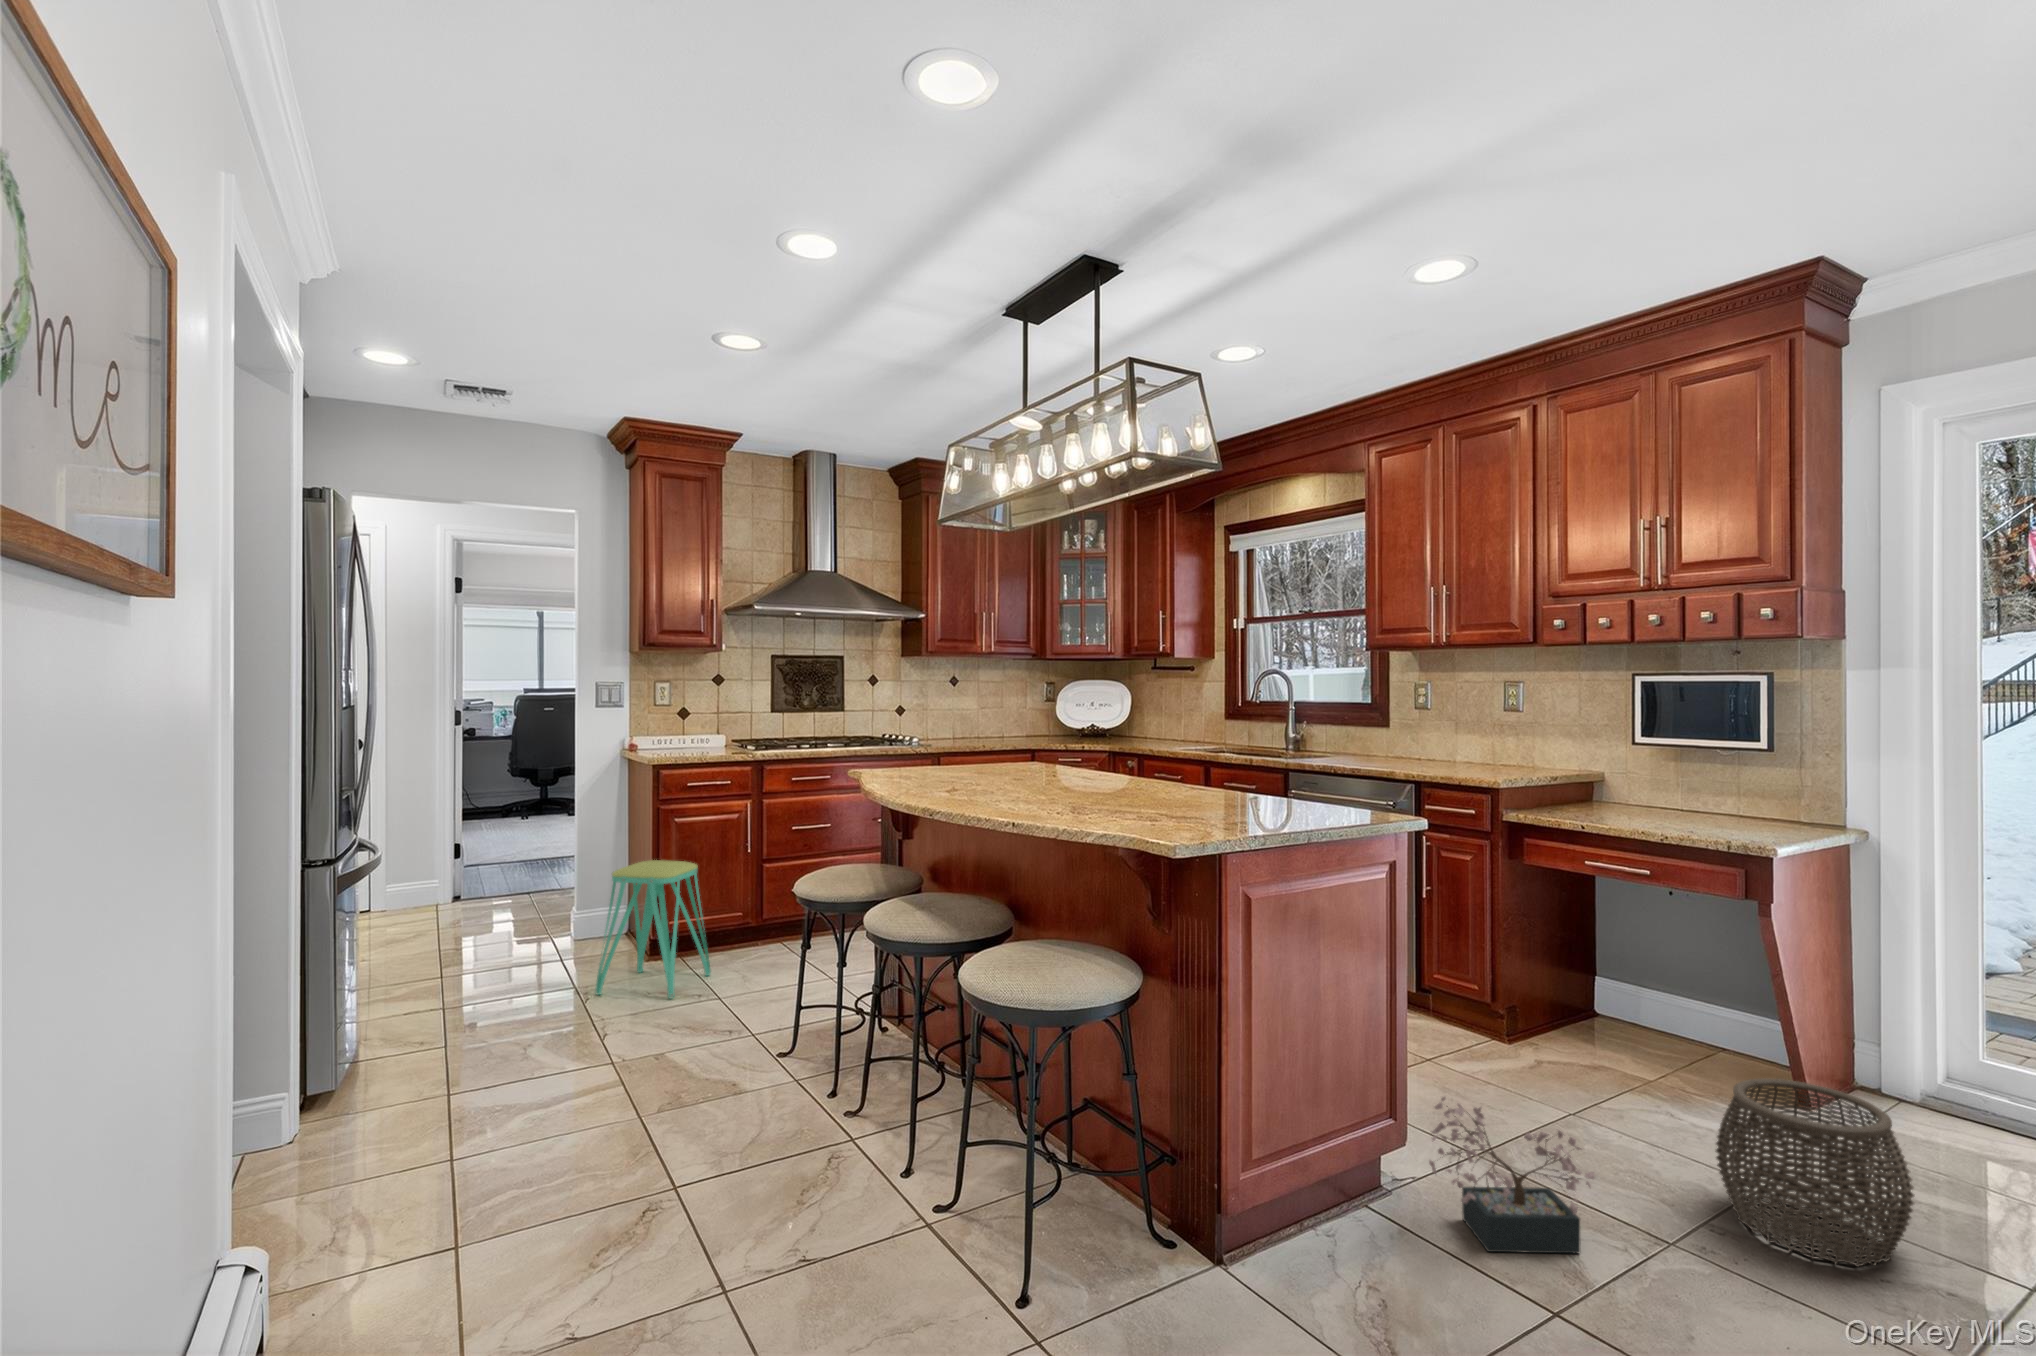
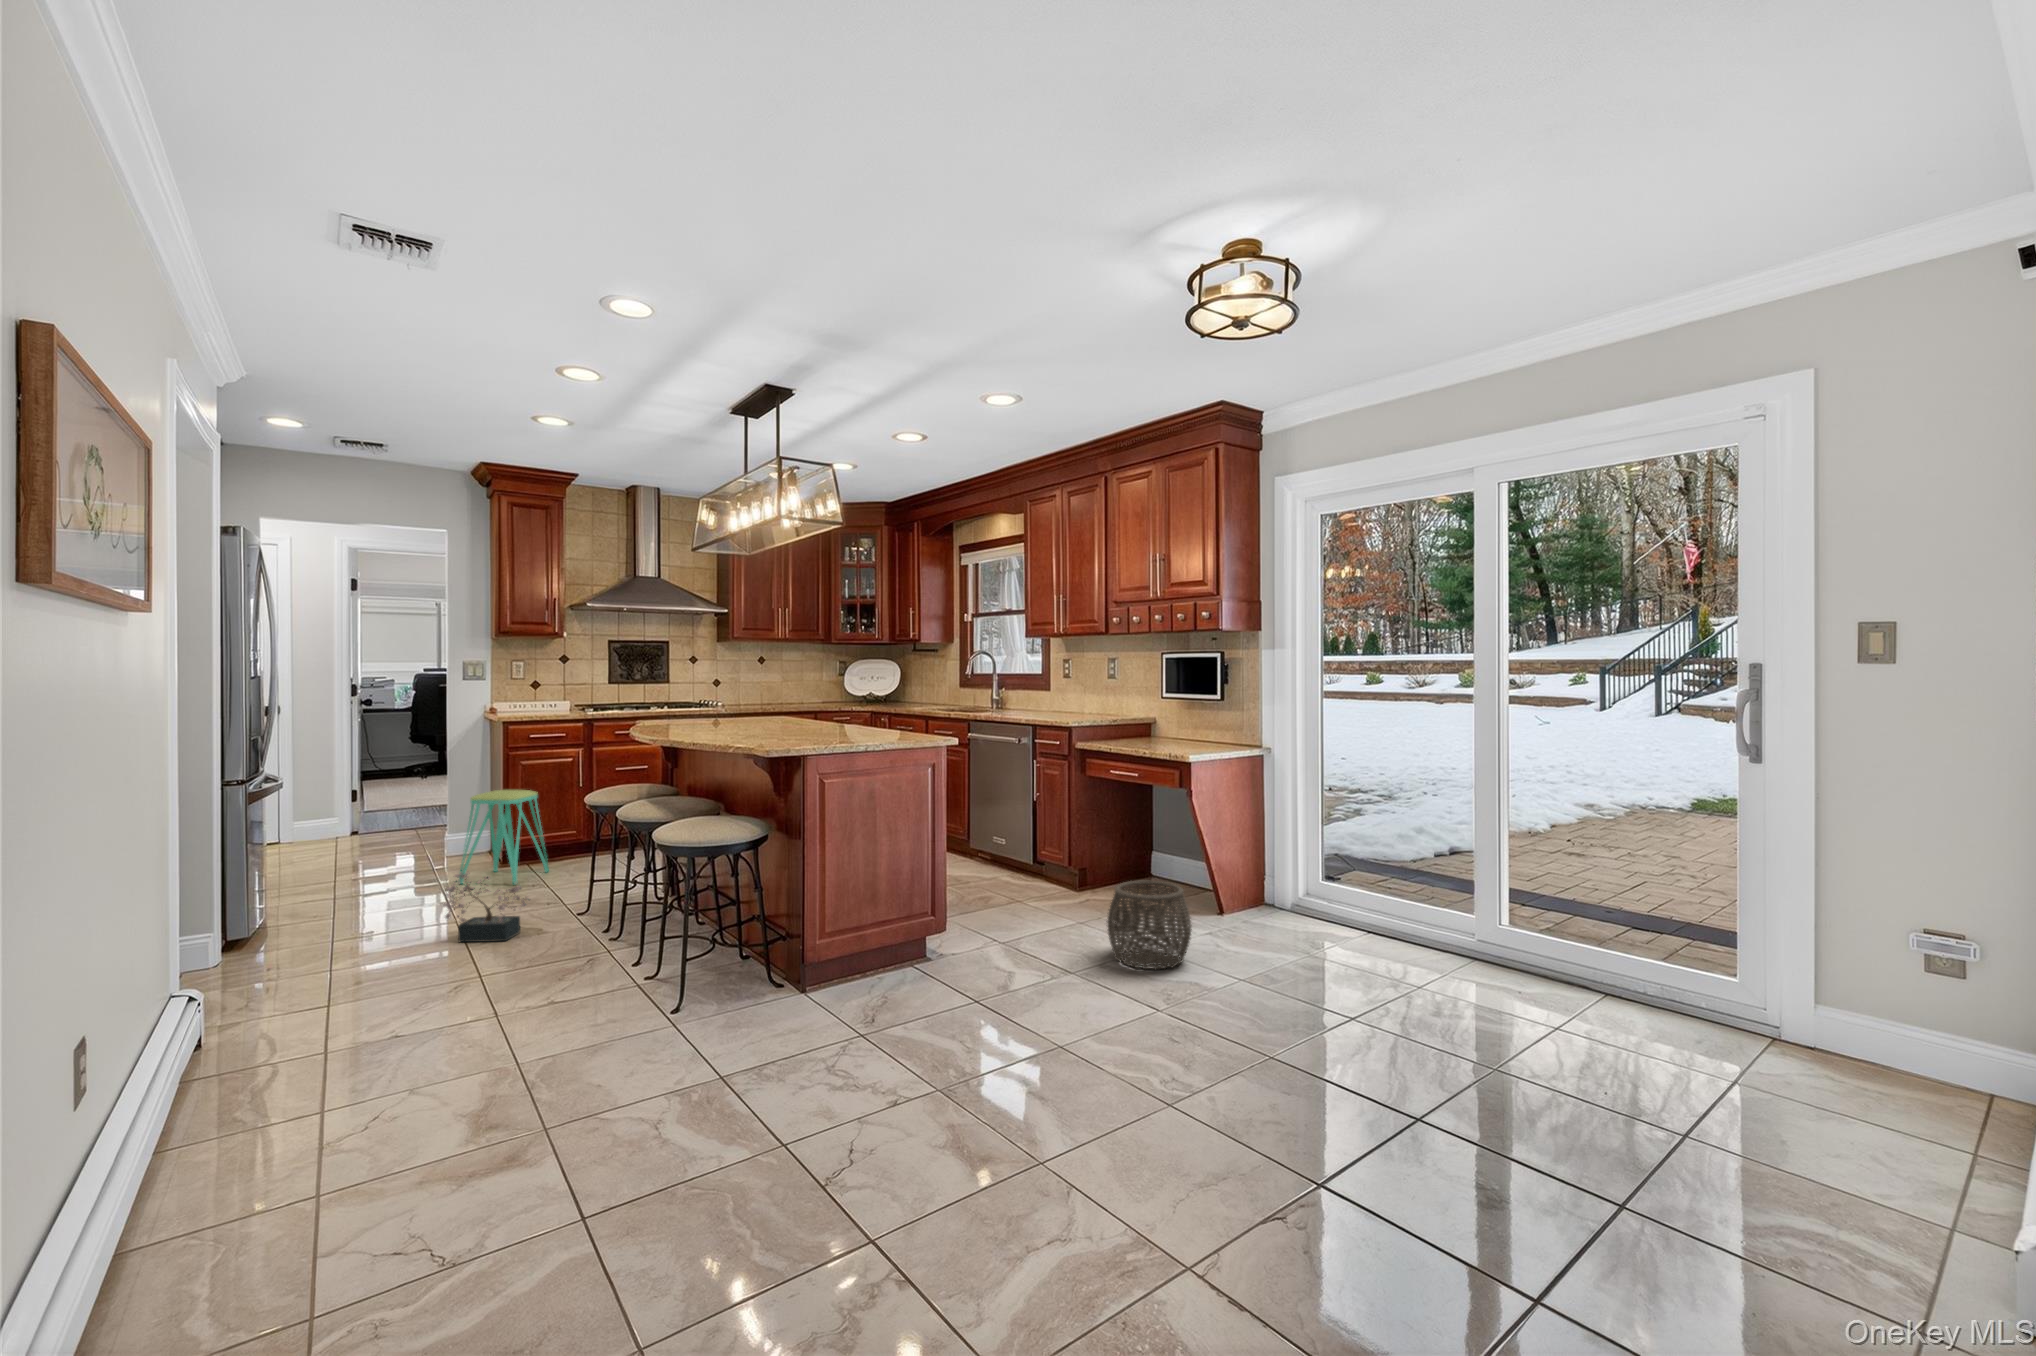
decorative plant: present [1429,1097,1595,1253] -> present [441,872,527,942]

